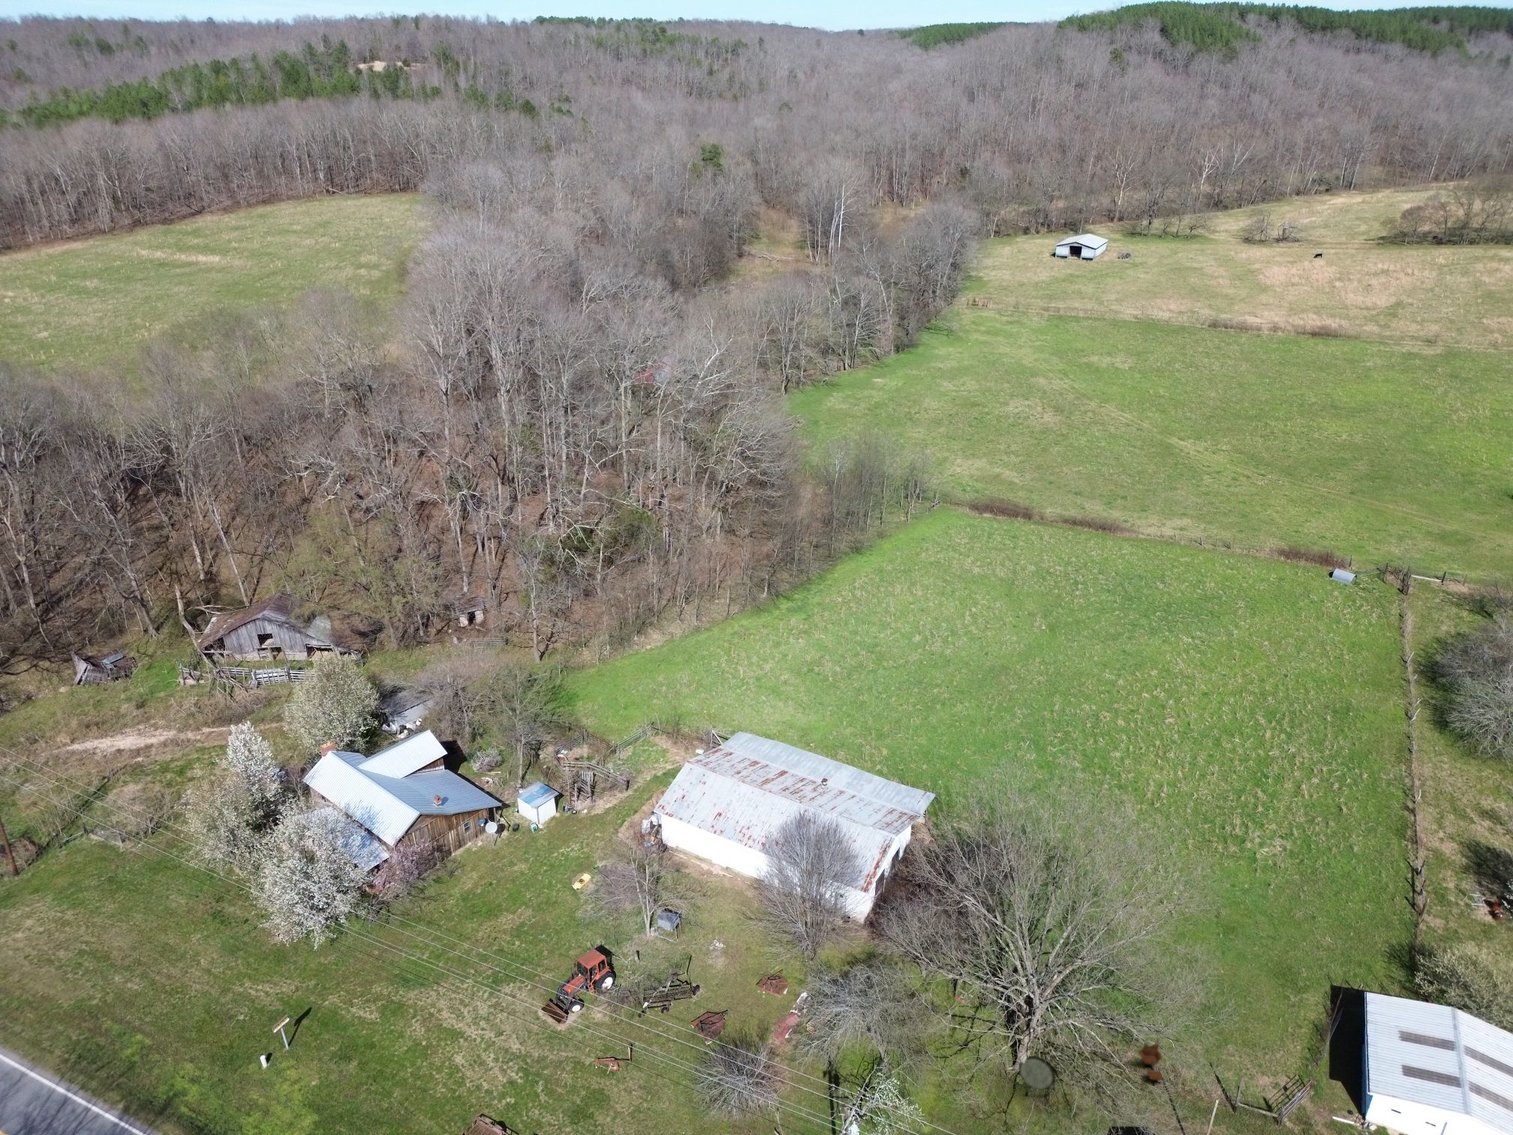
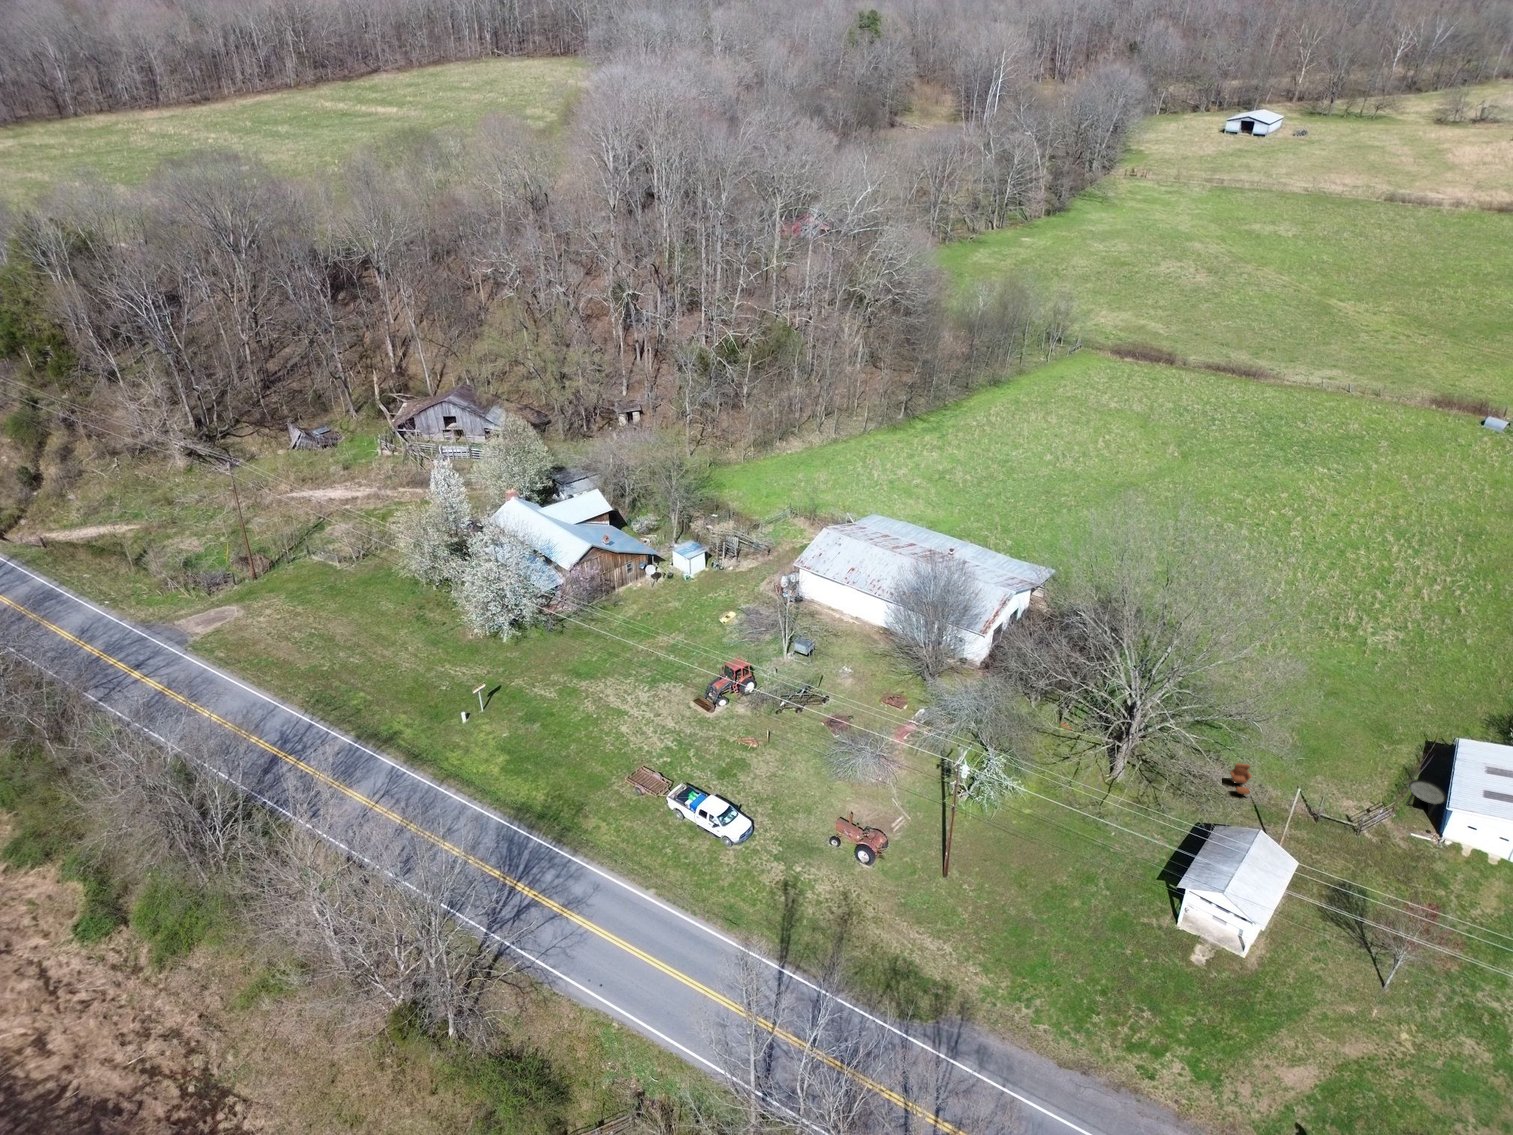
round table: present [1019,1056,1055,1096] -> present [1406,779,1447,815]

